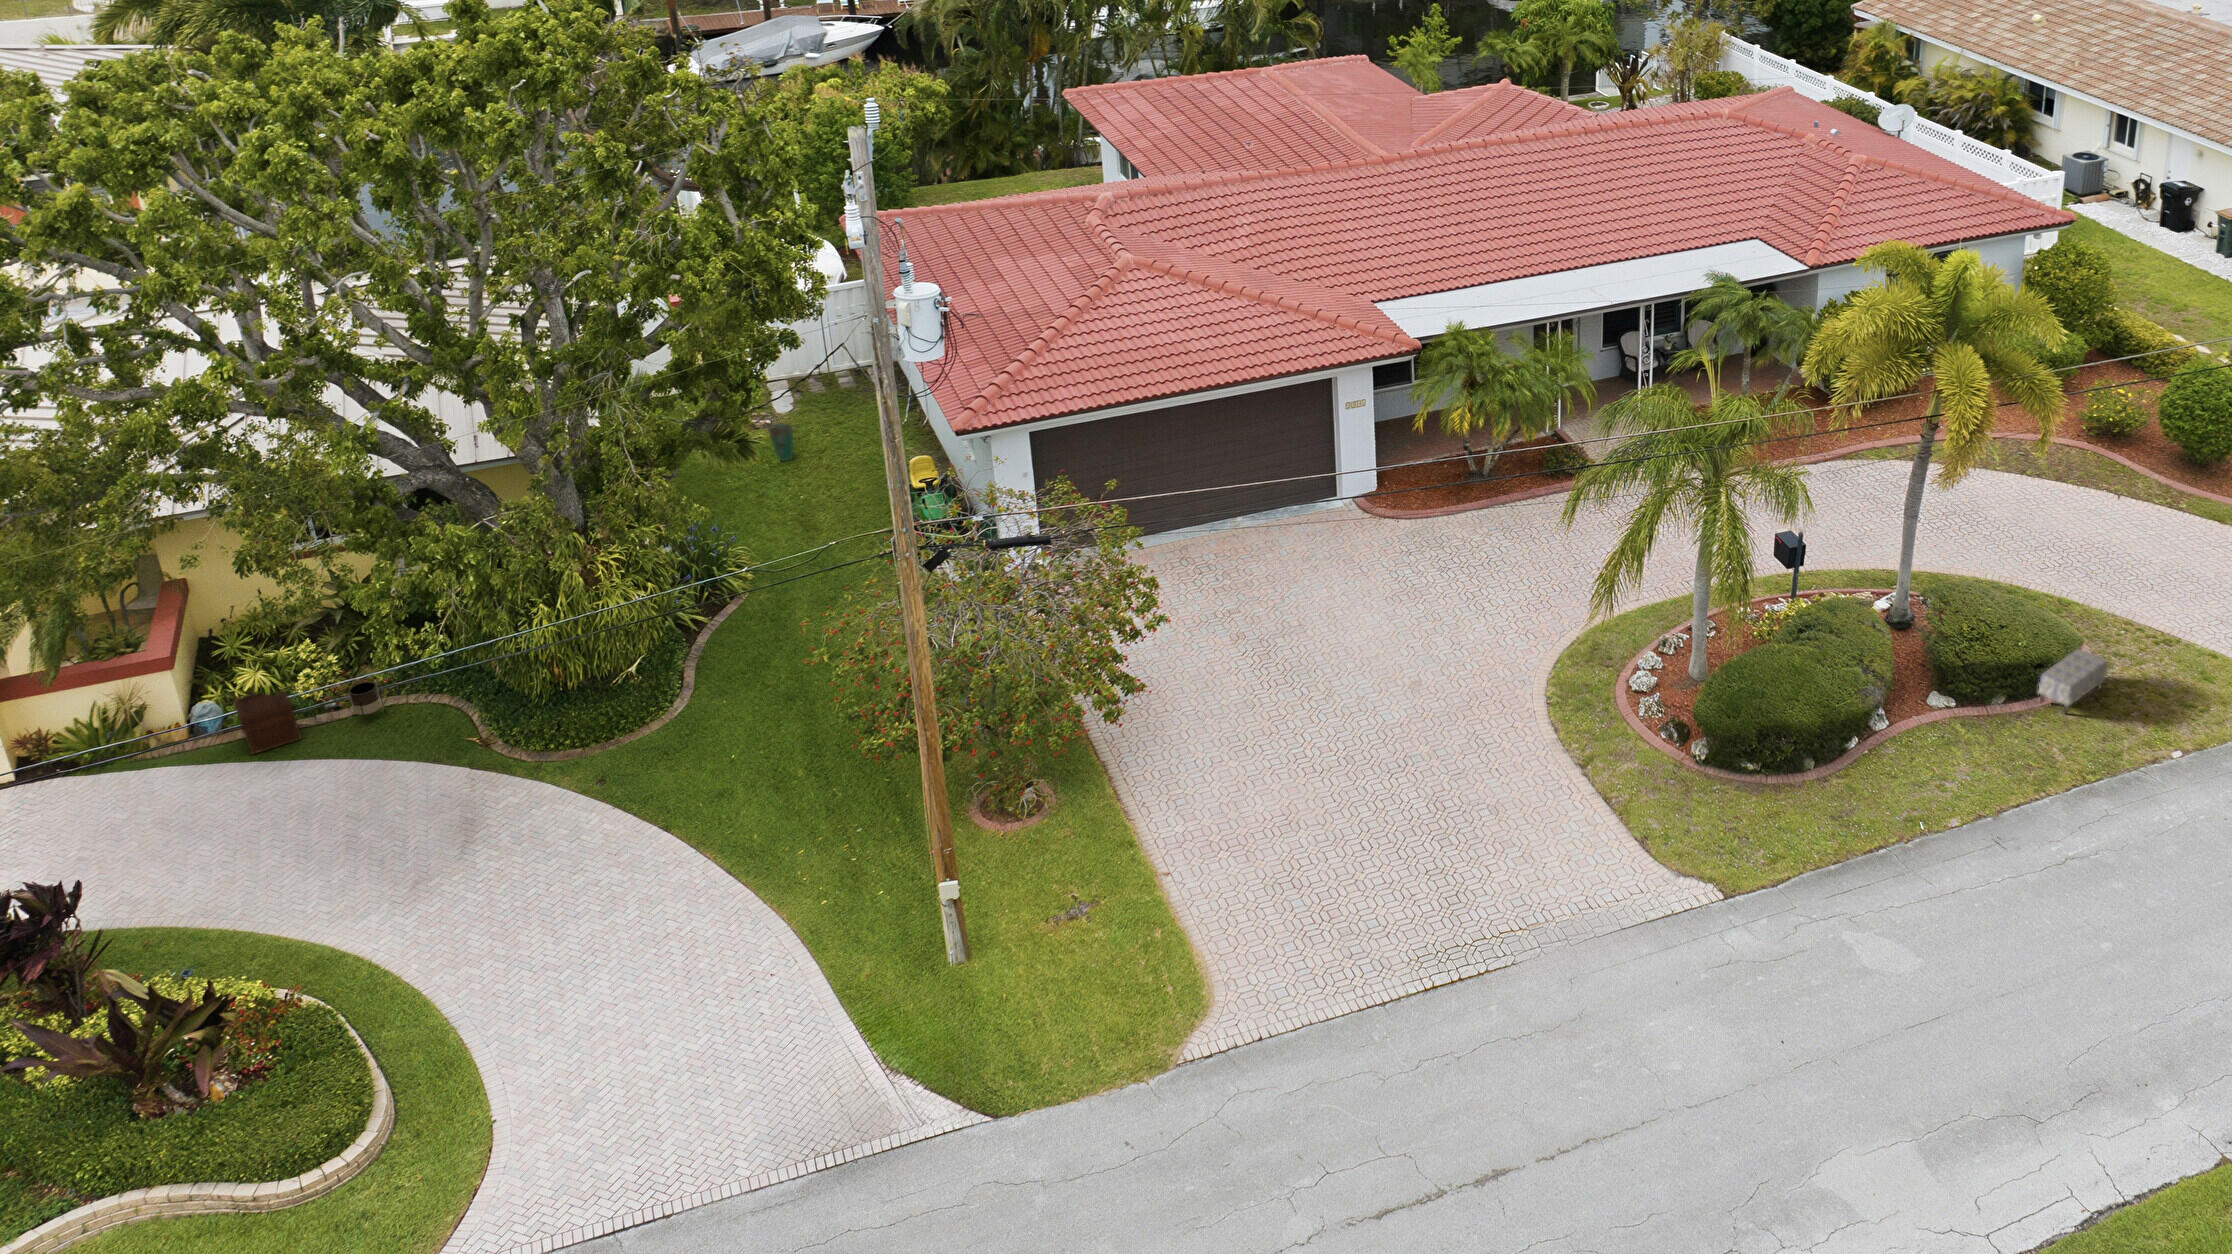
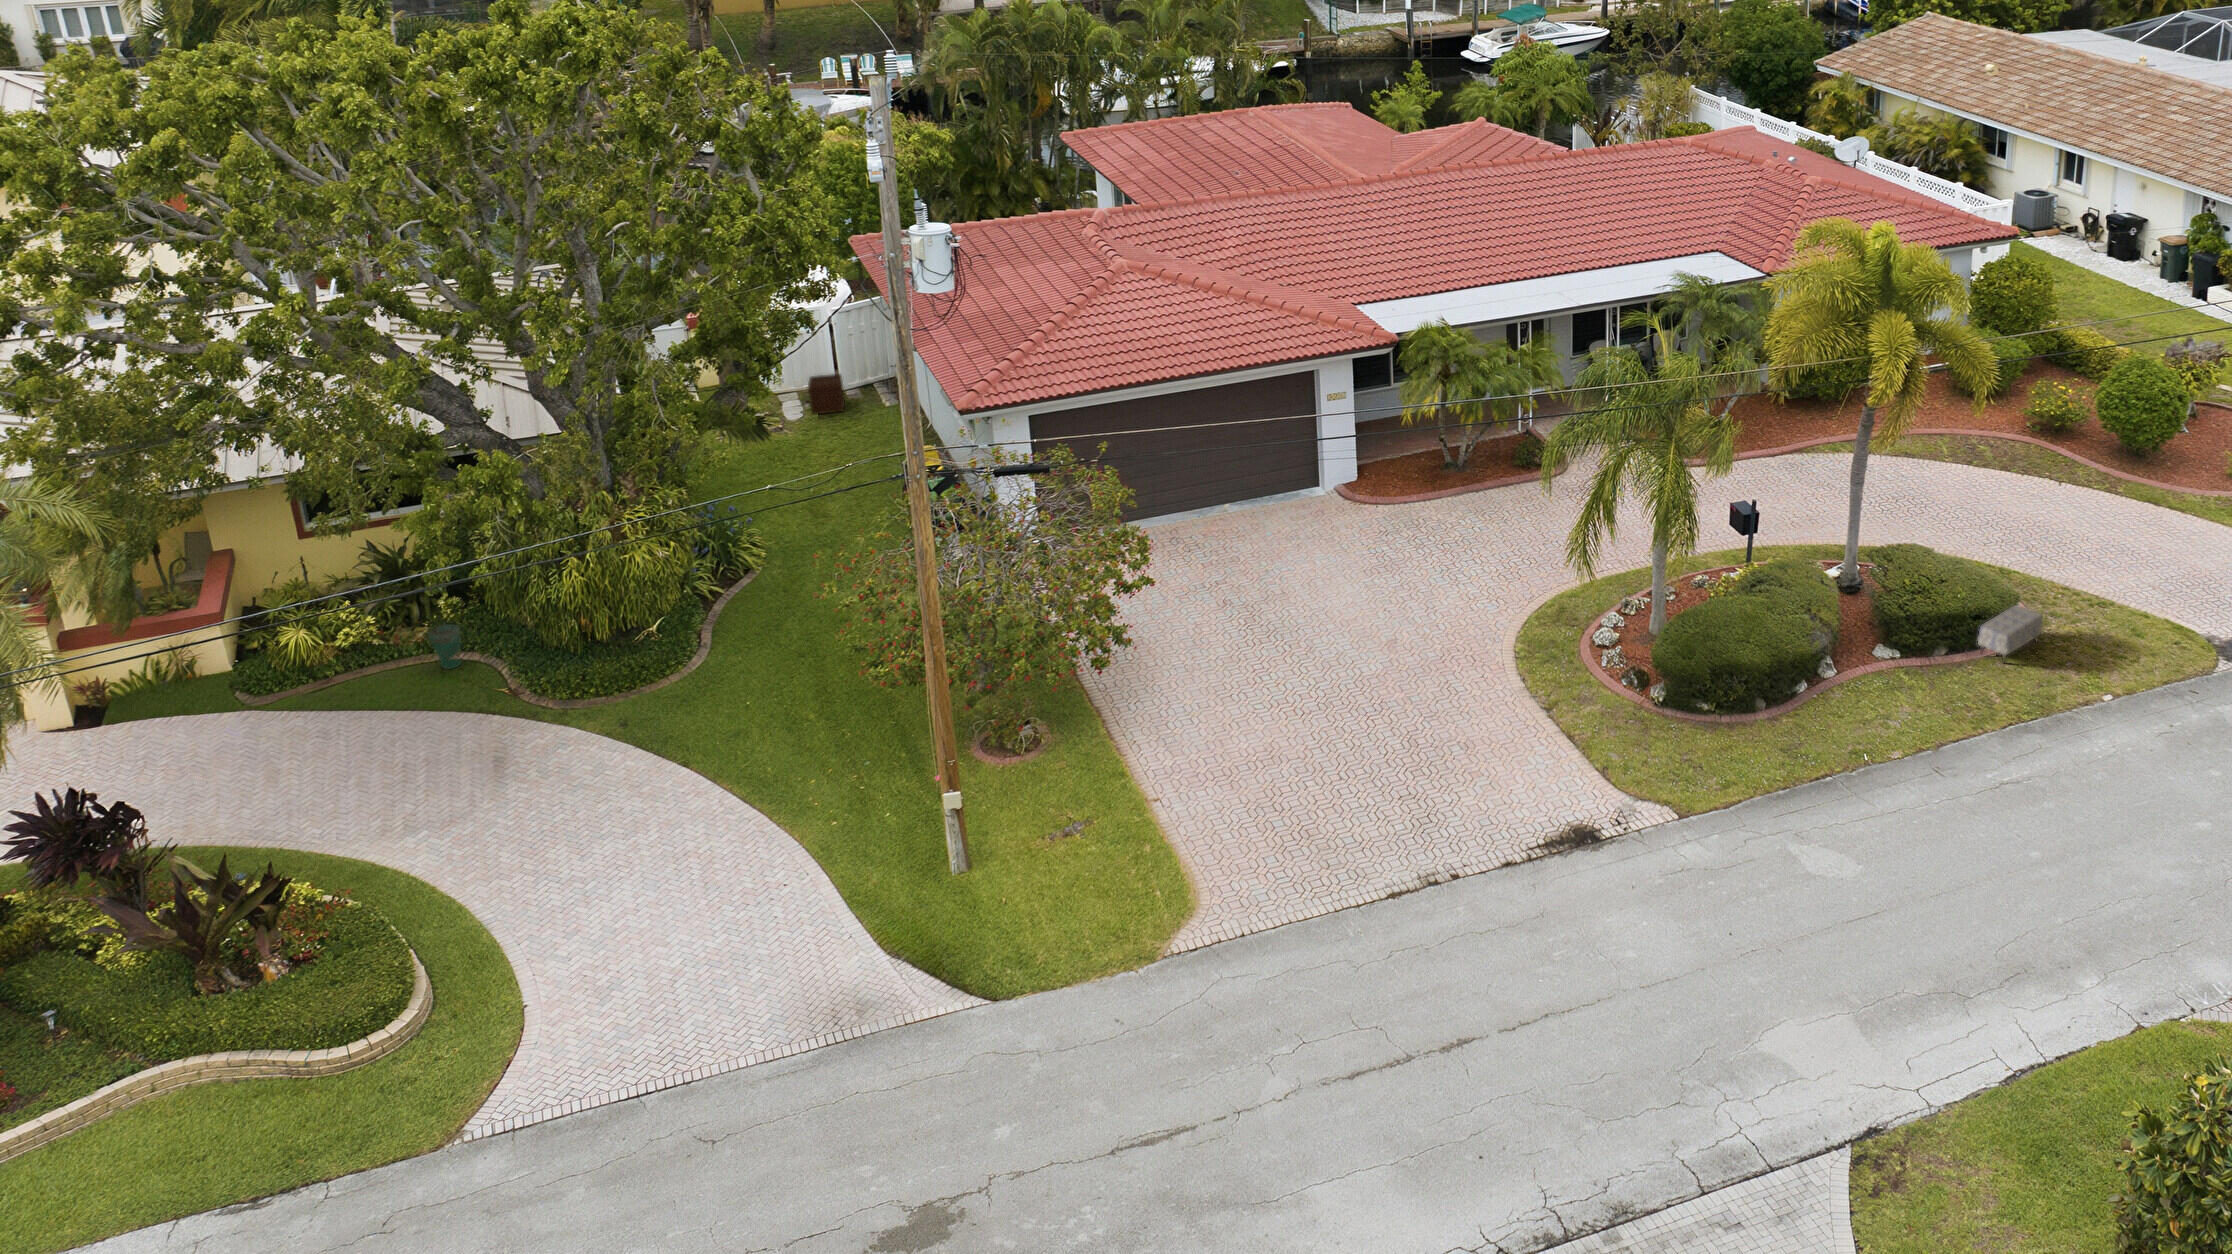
trash can: present [769,424,793,461] -> present [429,624,462,669]
planter: present [348,682,385,724] -> none [388,639,422,679]
wooden crate: present [233,690,301,754] -> present [808,374,845,414]

